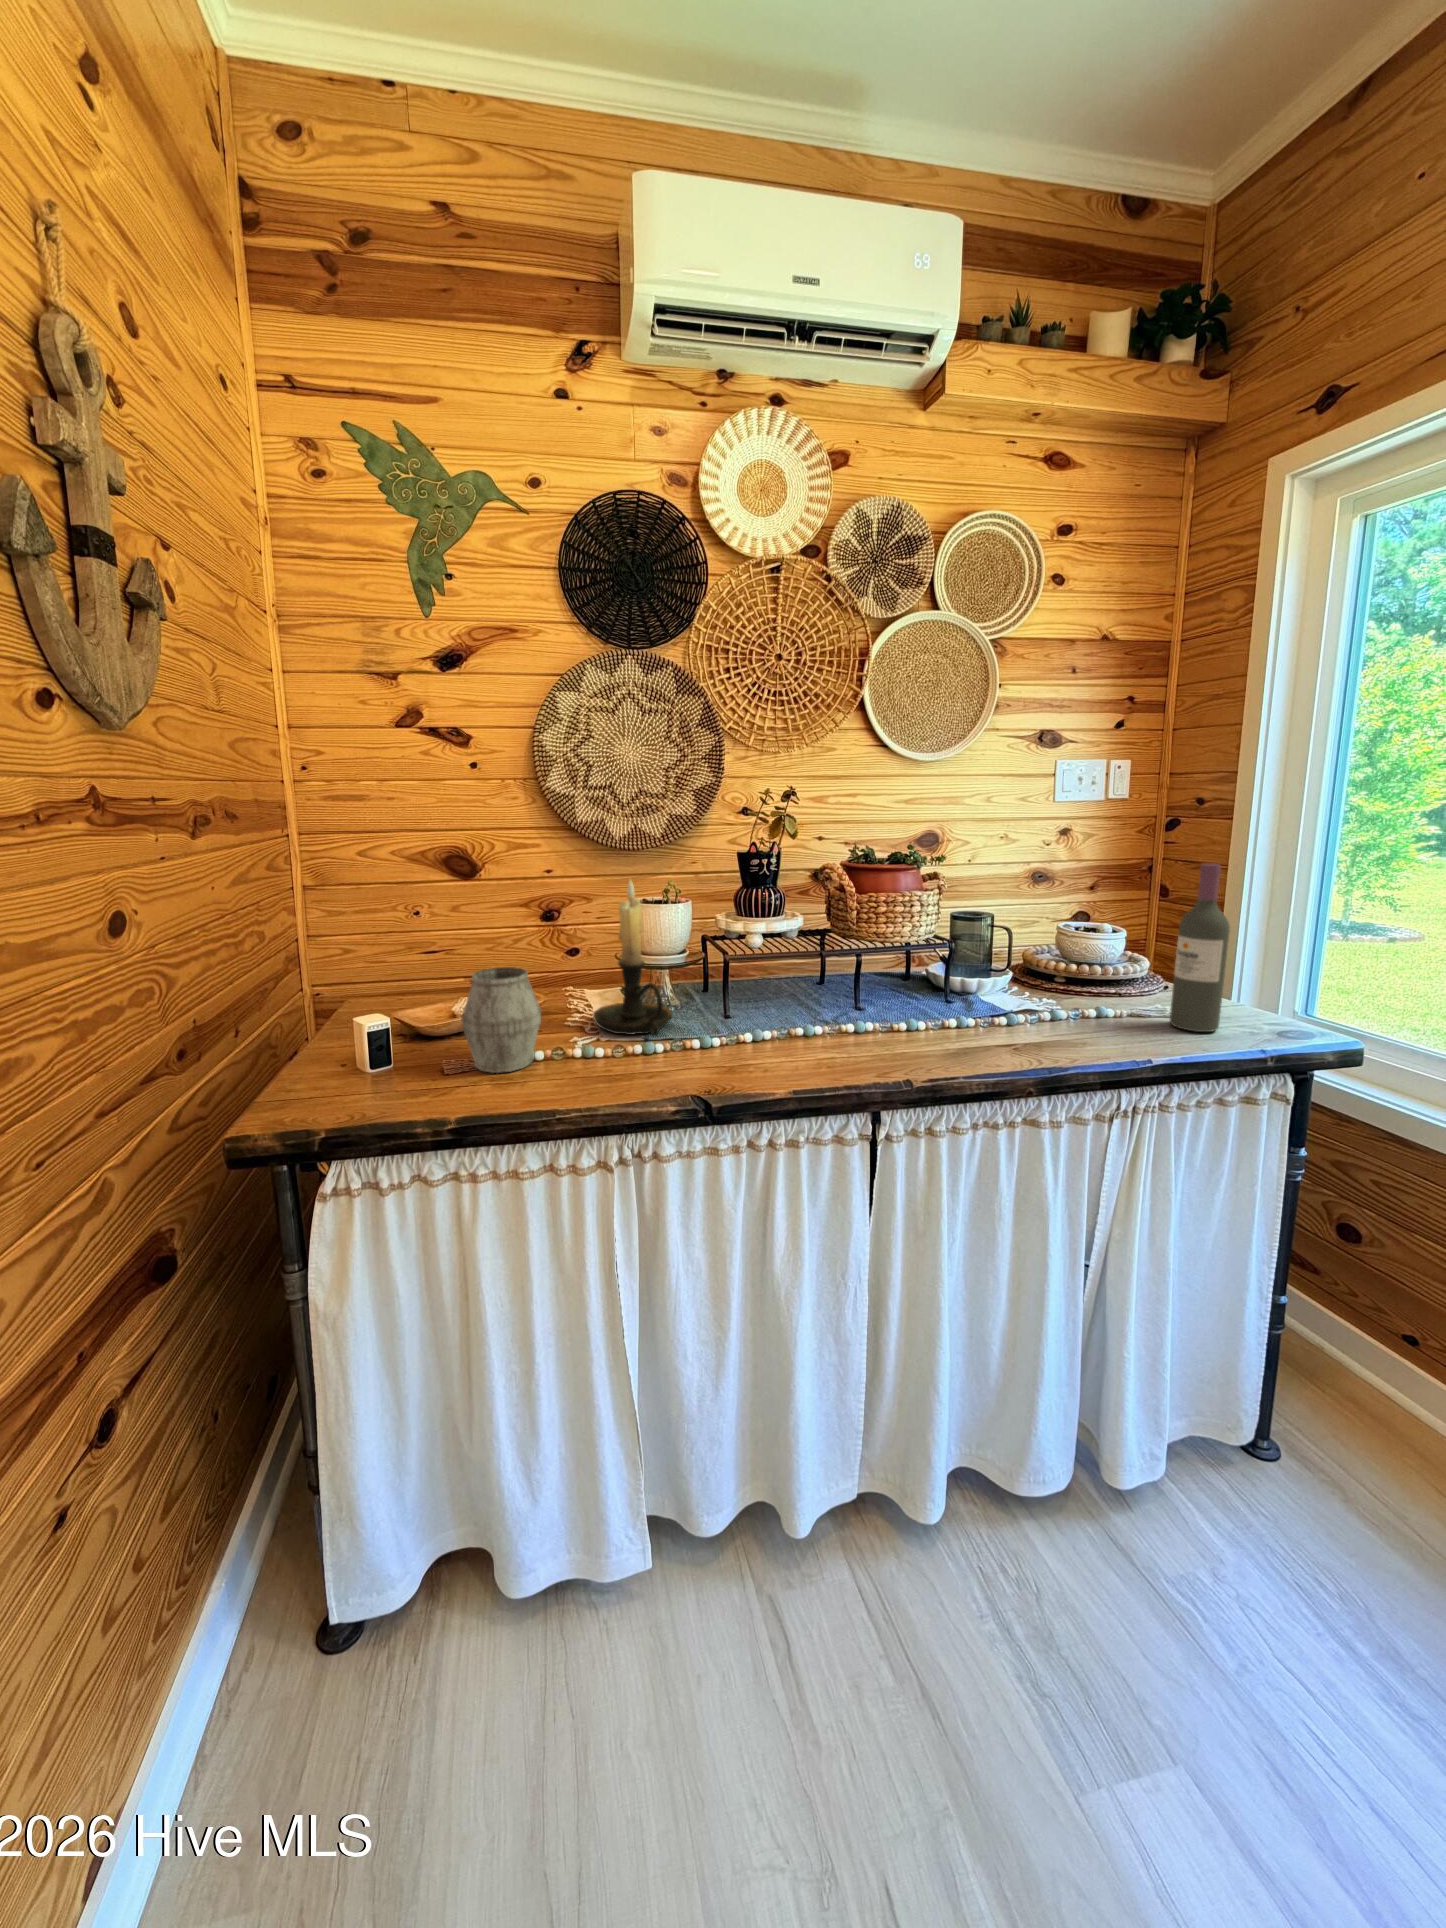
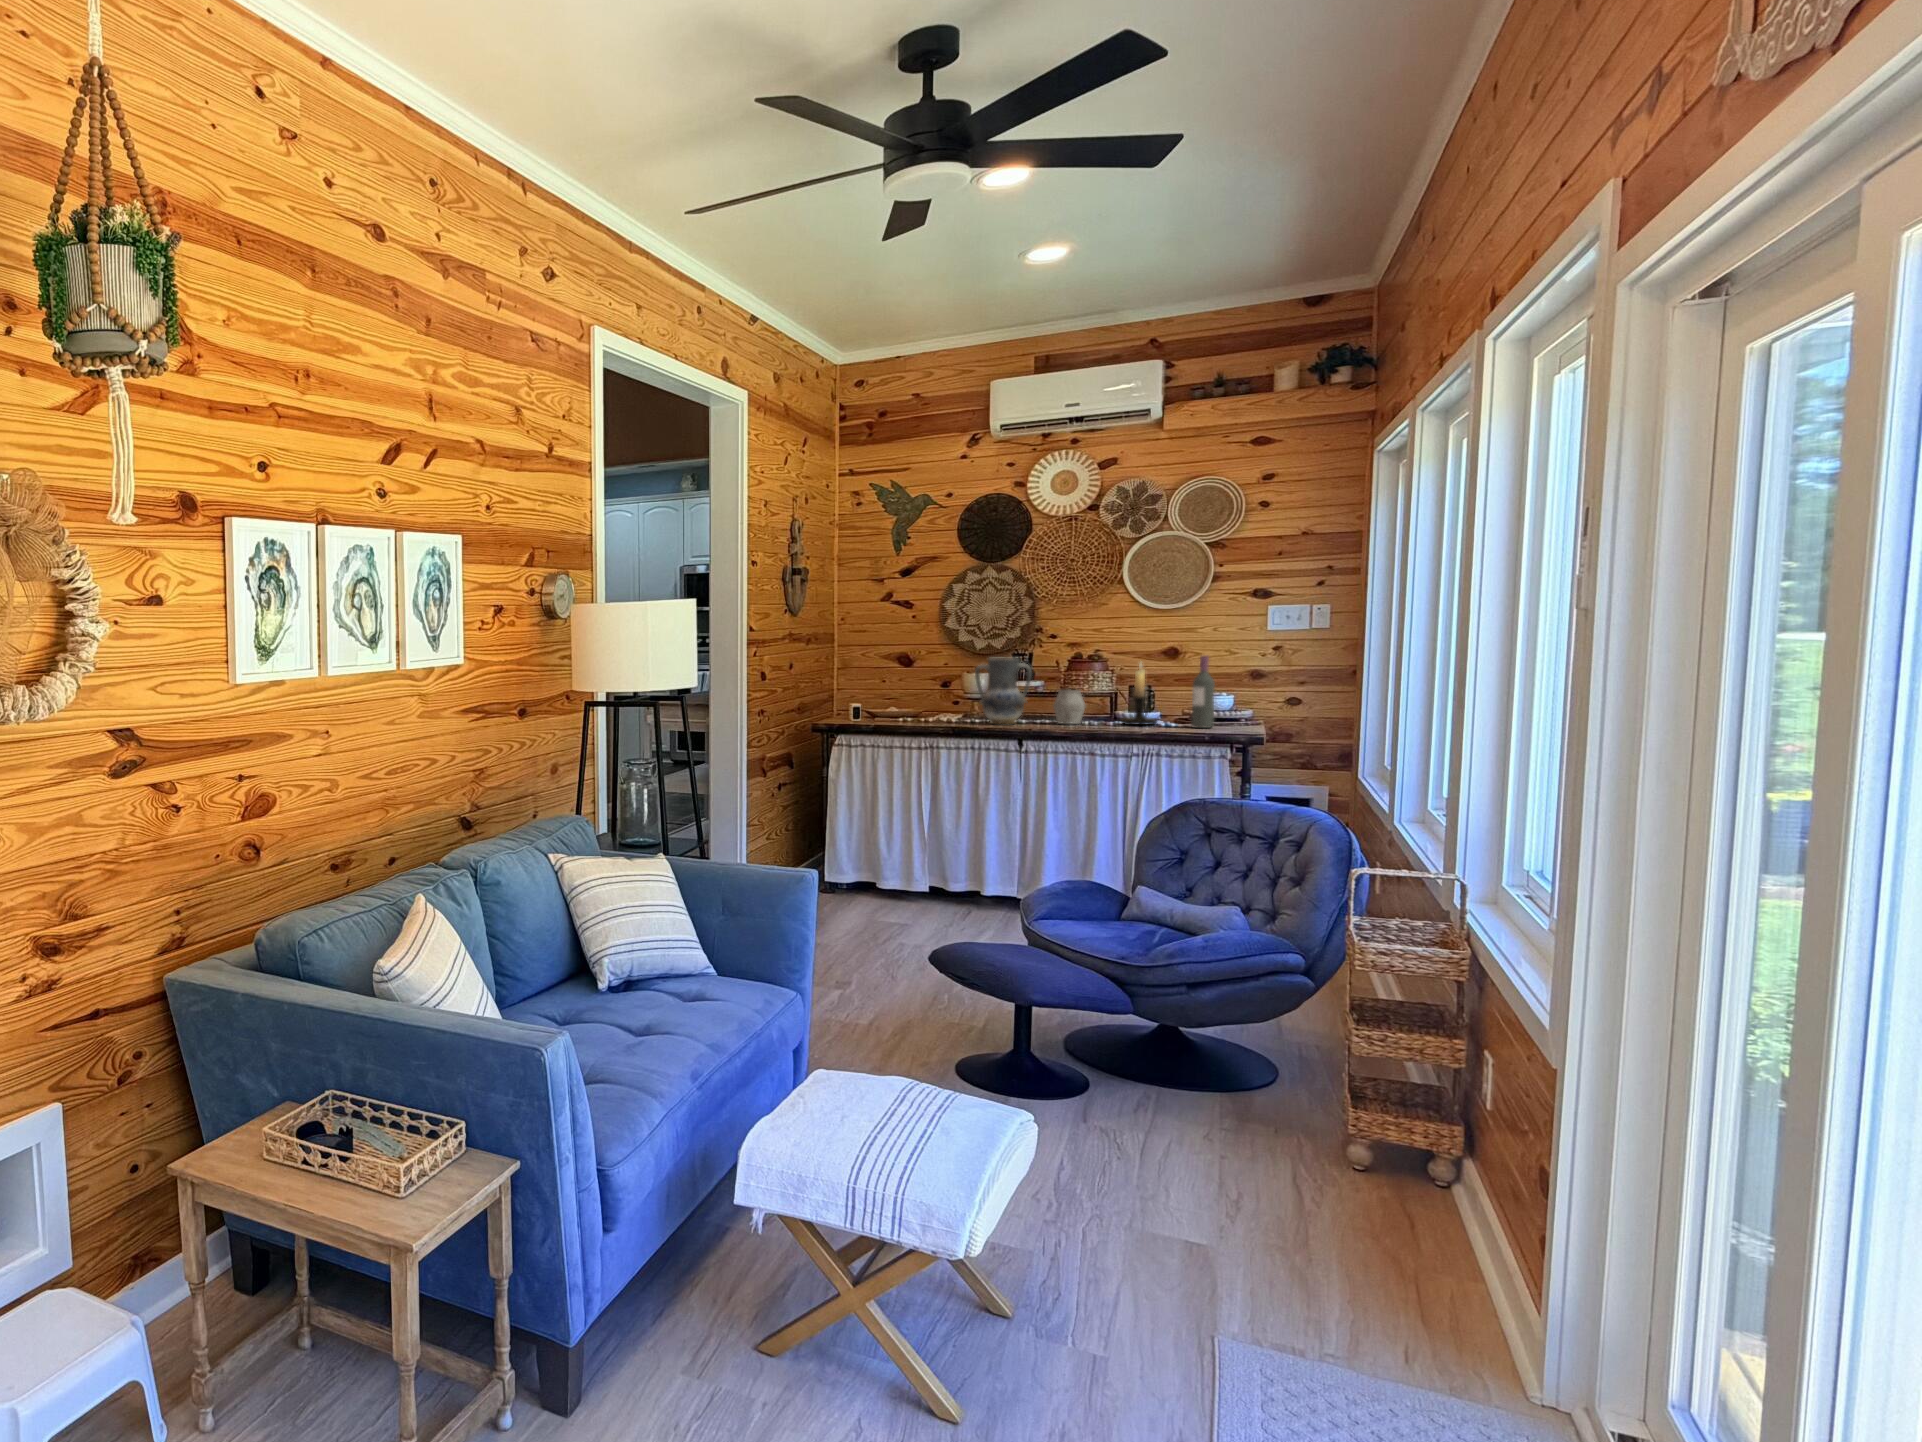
vase: none [726,872,853,1063] -> present [975,658,1032,724]
candle holder: present [593,880,673,1036] -> present [1120,663,1158,725]
mug: present [461,967,541,1073] -> present [1053,689,1086,724]

